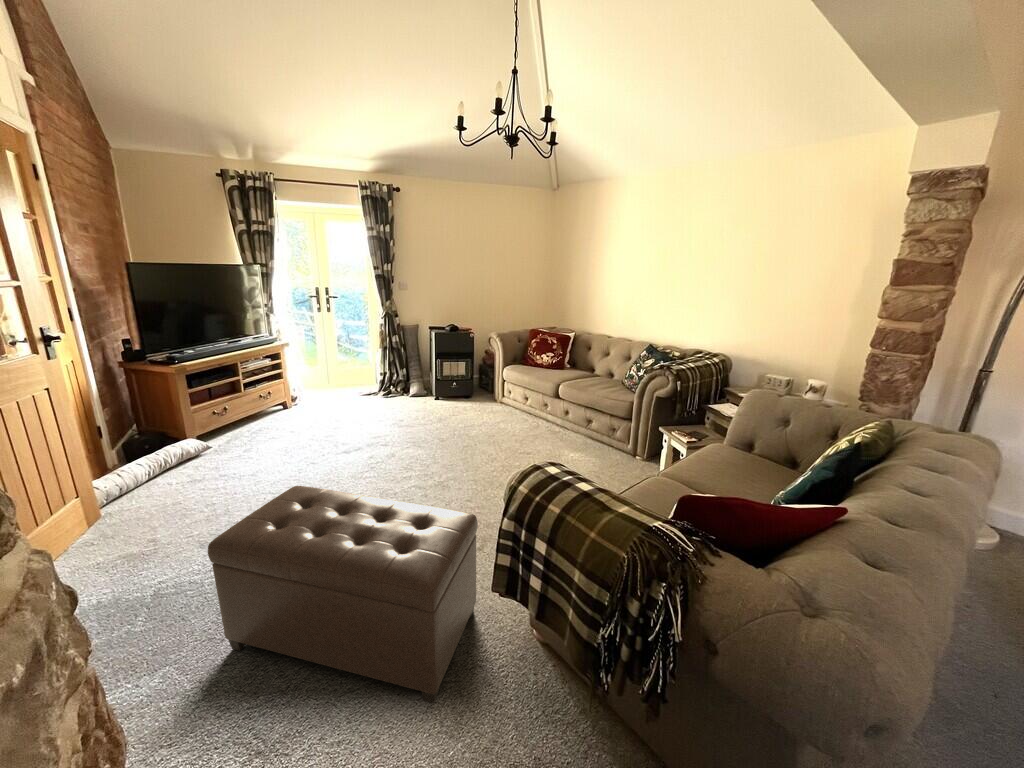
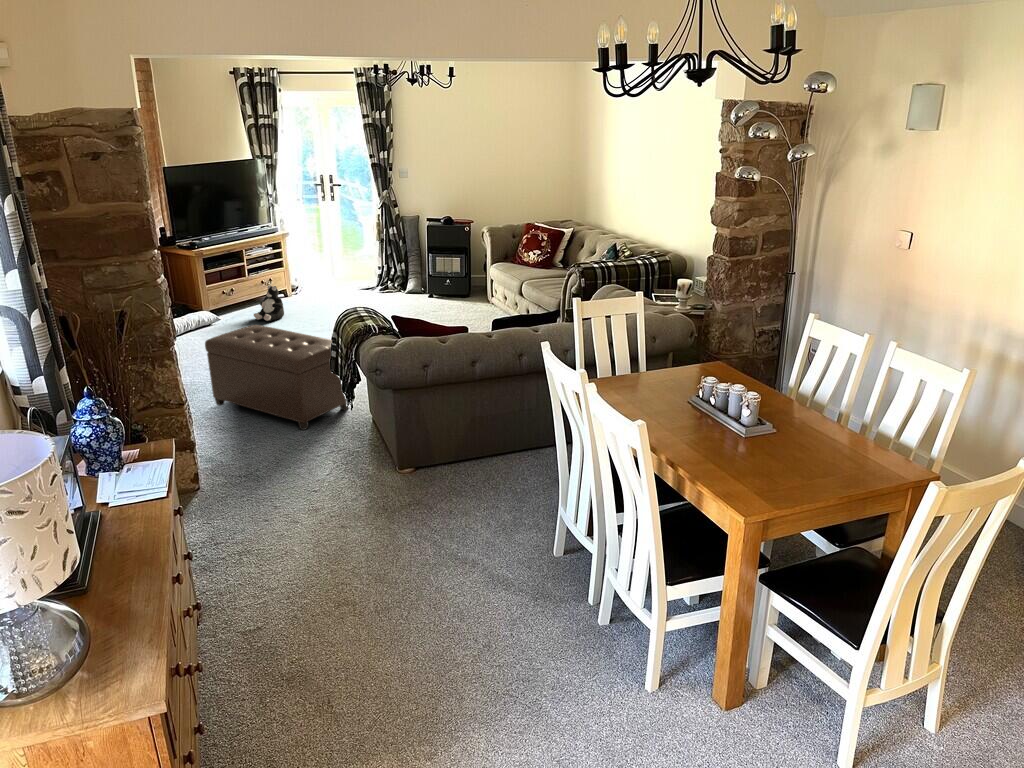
plush toy: none [257,402,294,444] -> present [254,285,284,321]

